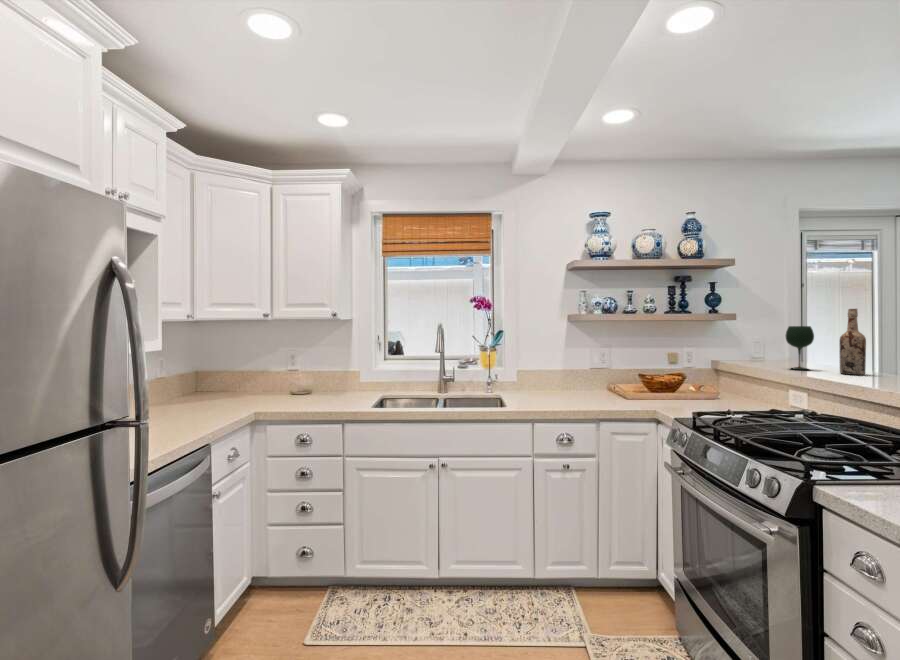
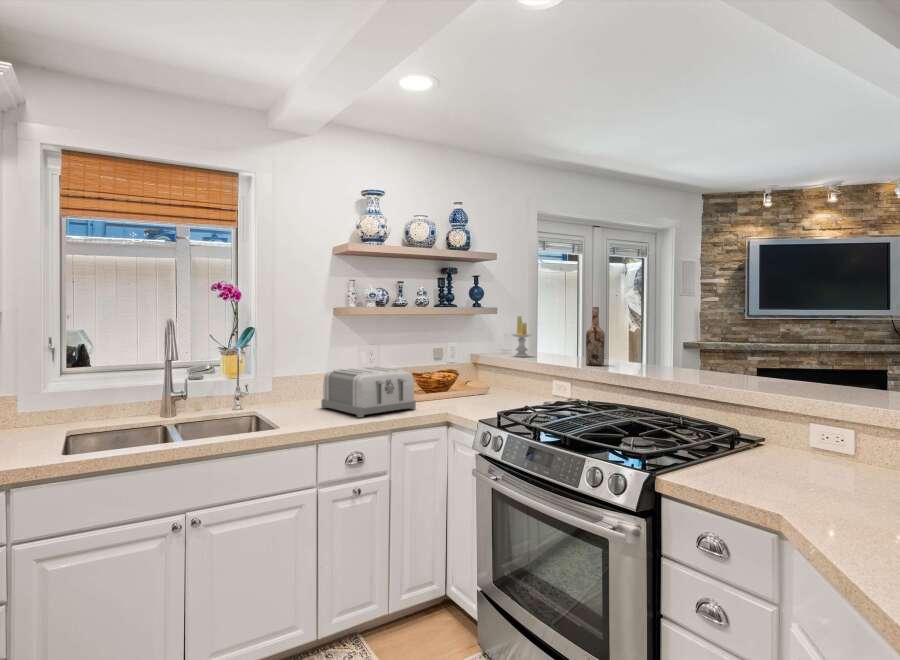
candle: none [759,320,785,363] -> present [512,316,532,357]
wine glass: present [785,326,814,370] -> none [542,322,565,363]
toaster: none [550,365,628,406] -> present [321,367,416,418]

